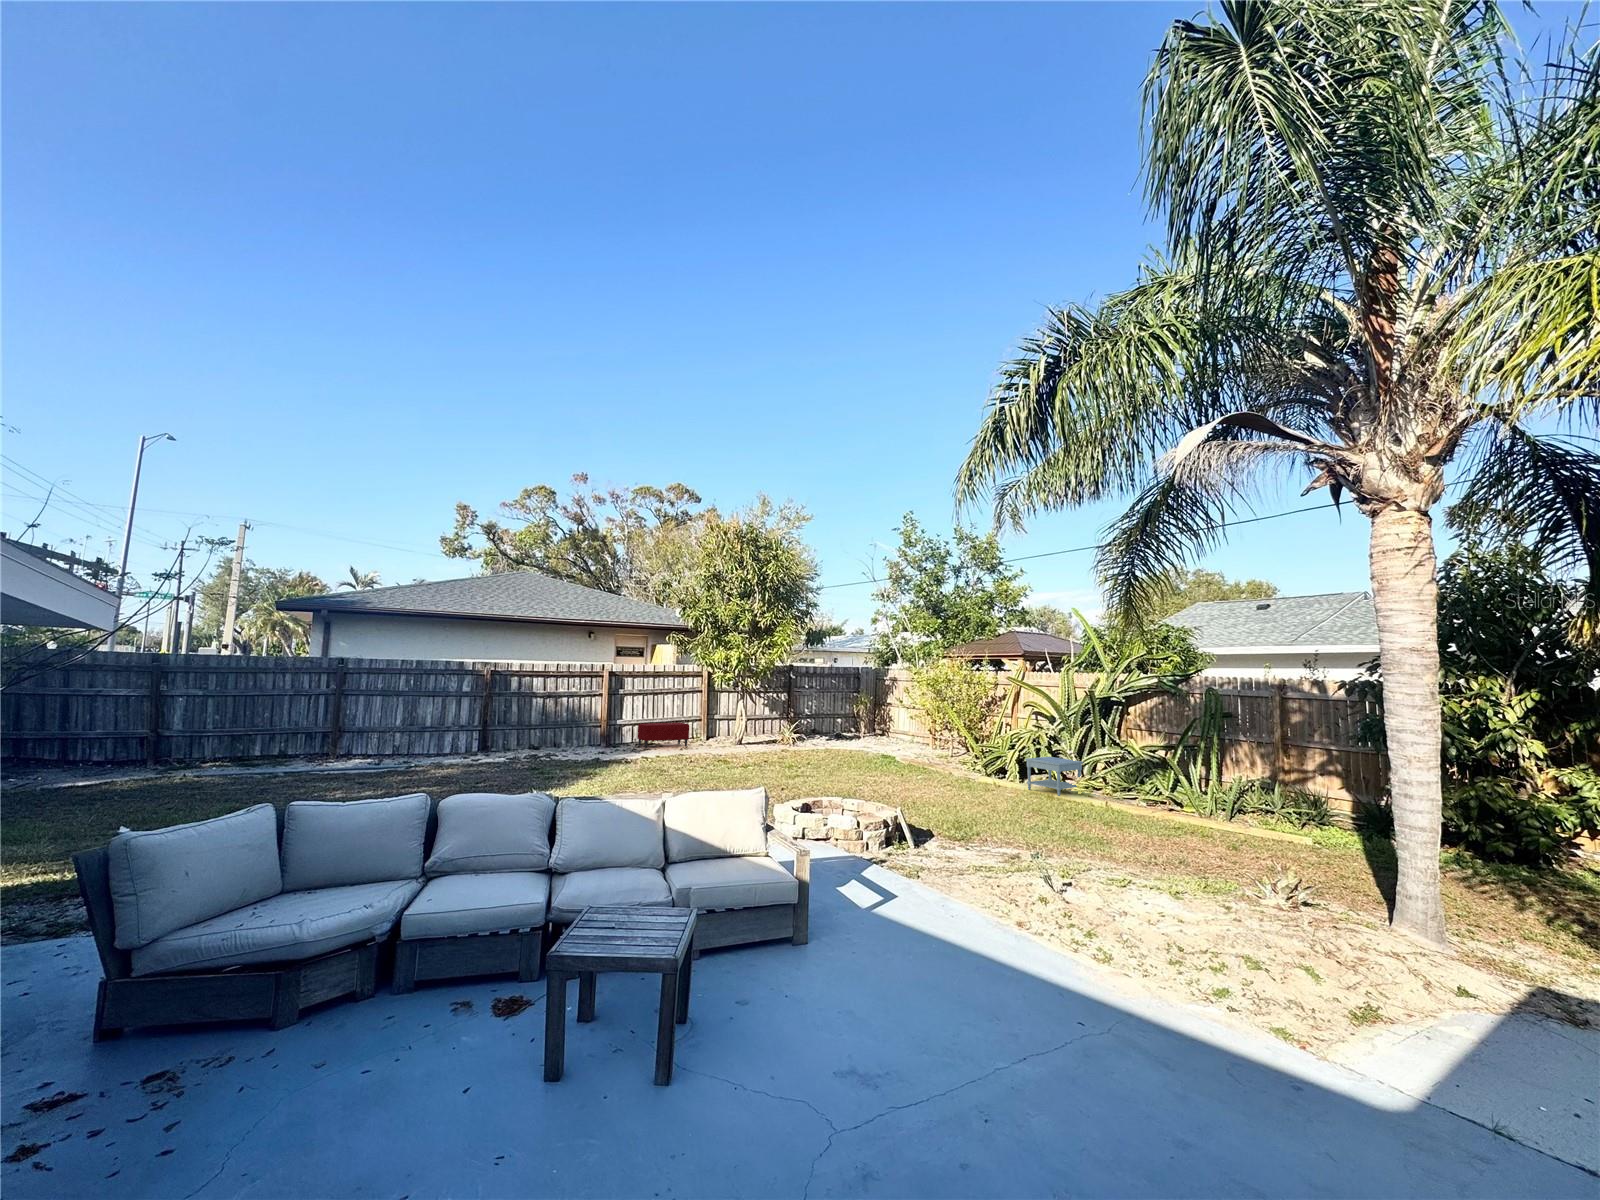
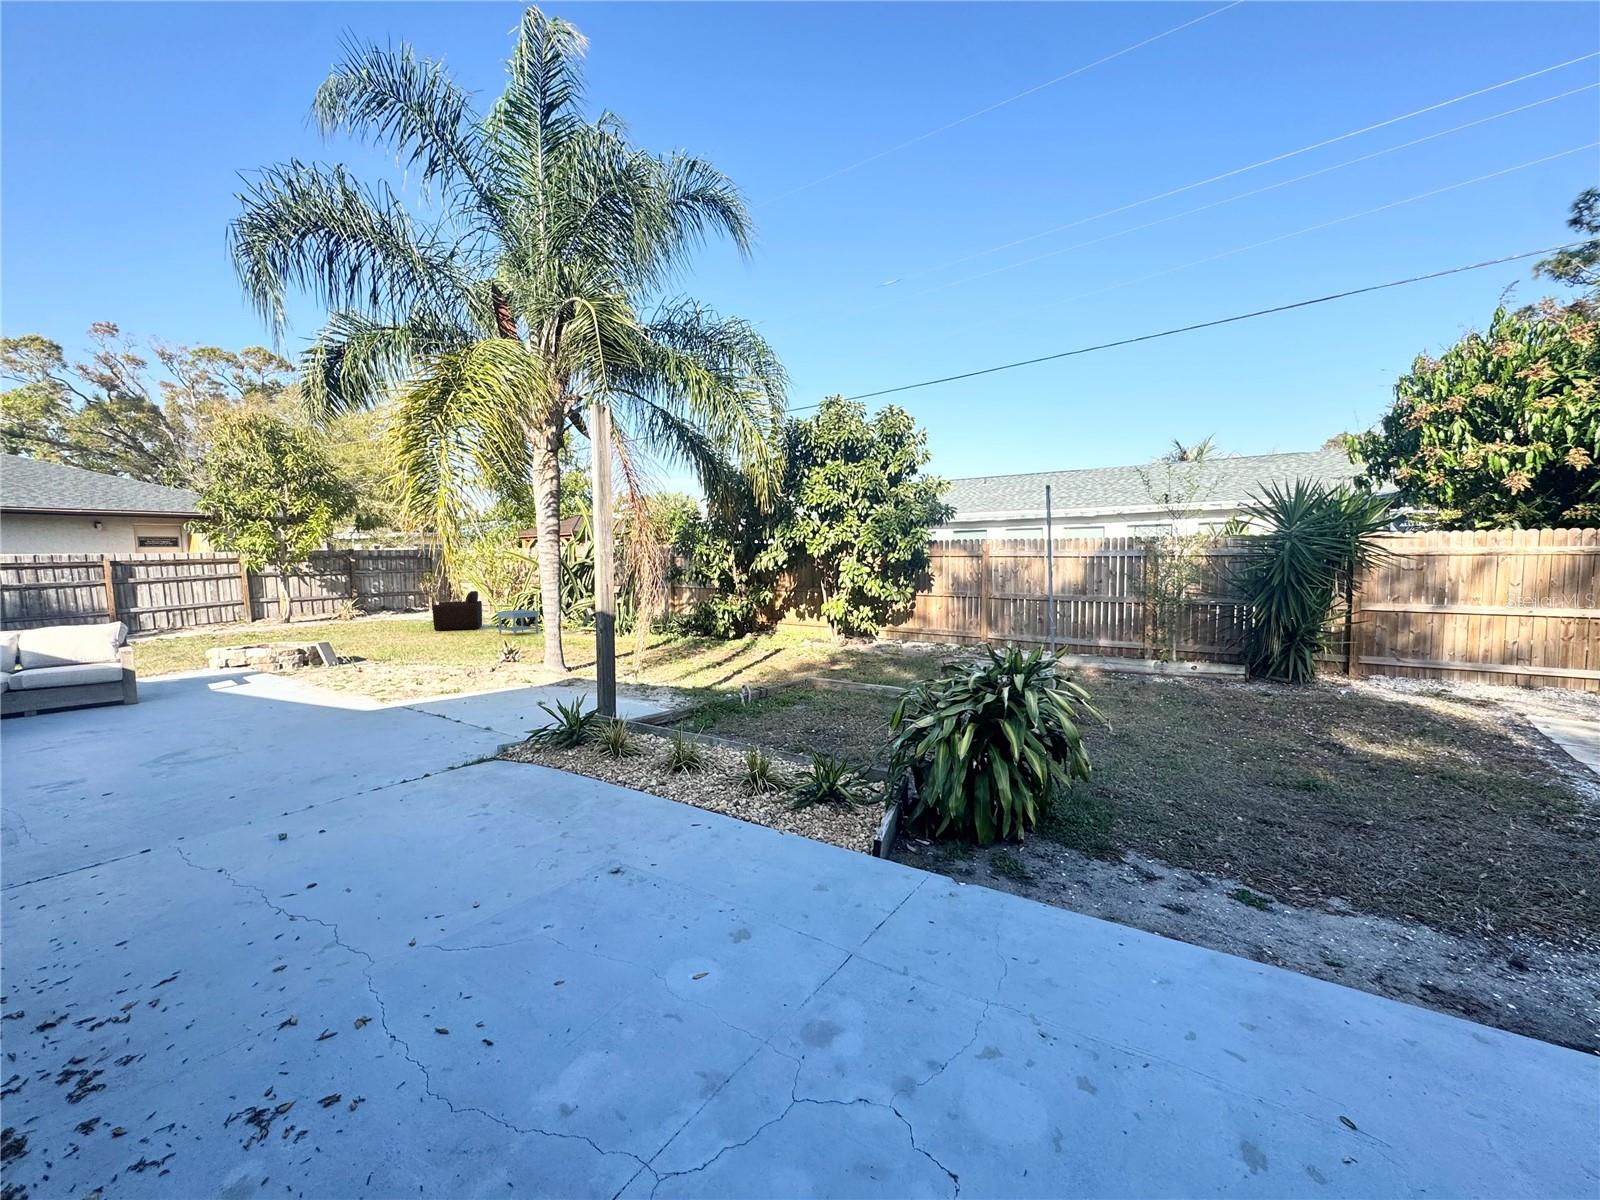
bench: present [637,723,689,748] -> none [160,607,225,633]
armchair: none [919,724,977,775] -> present [433,591,482,631]

